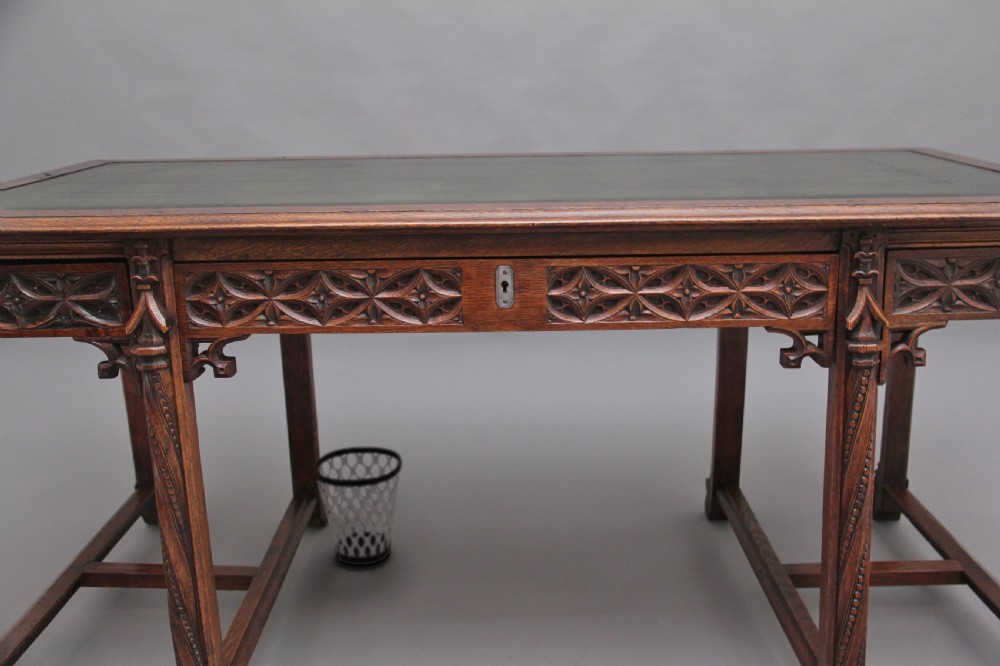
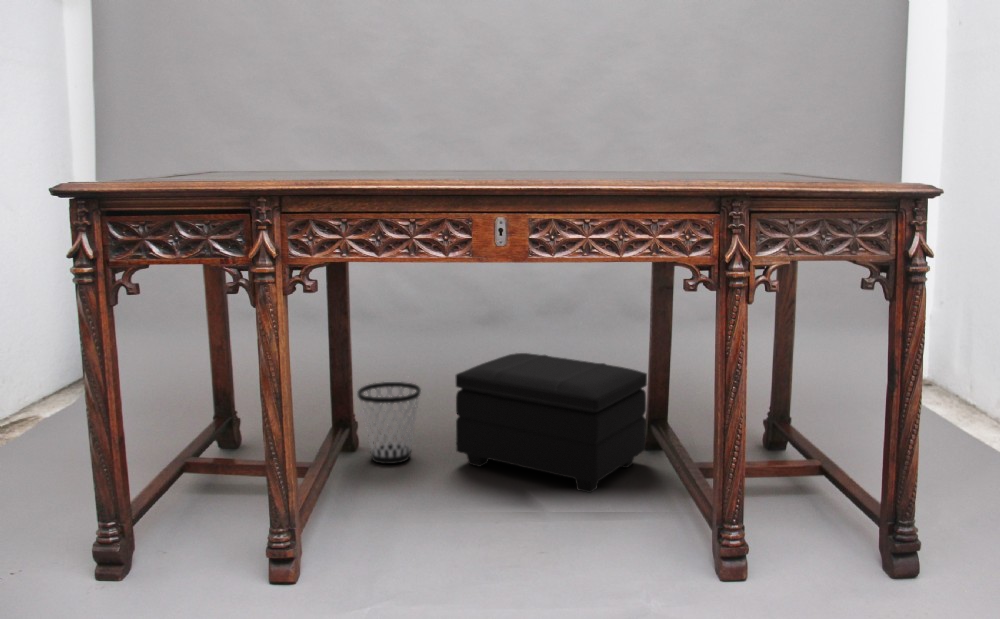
footstool: none [450,400,723,621] -> present [456,353,647,493]

